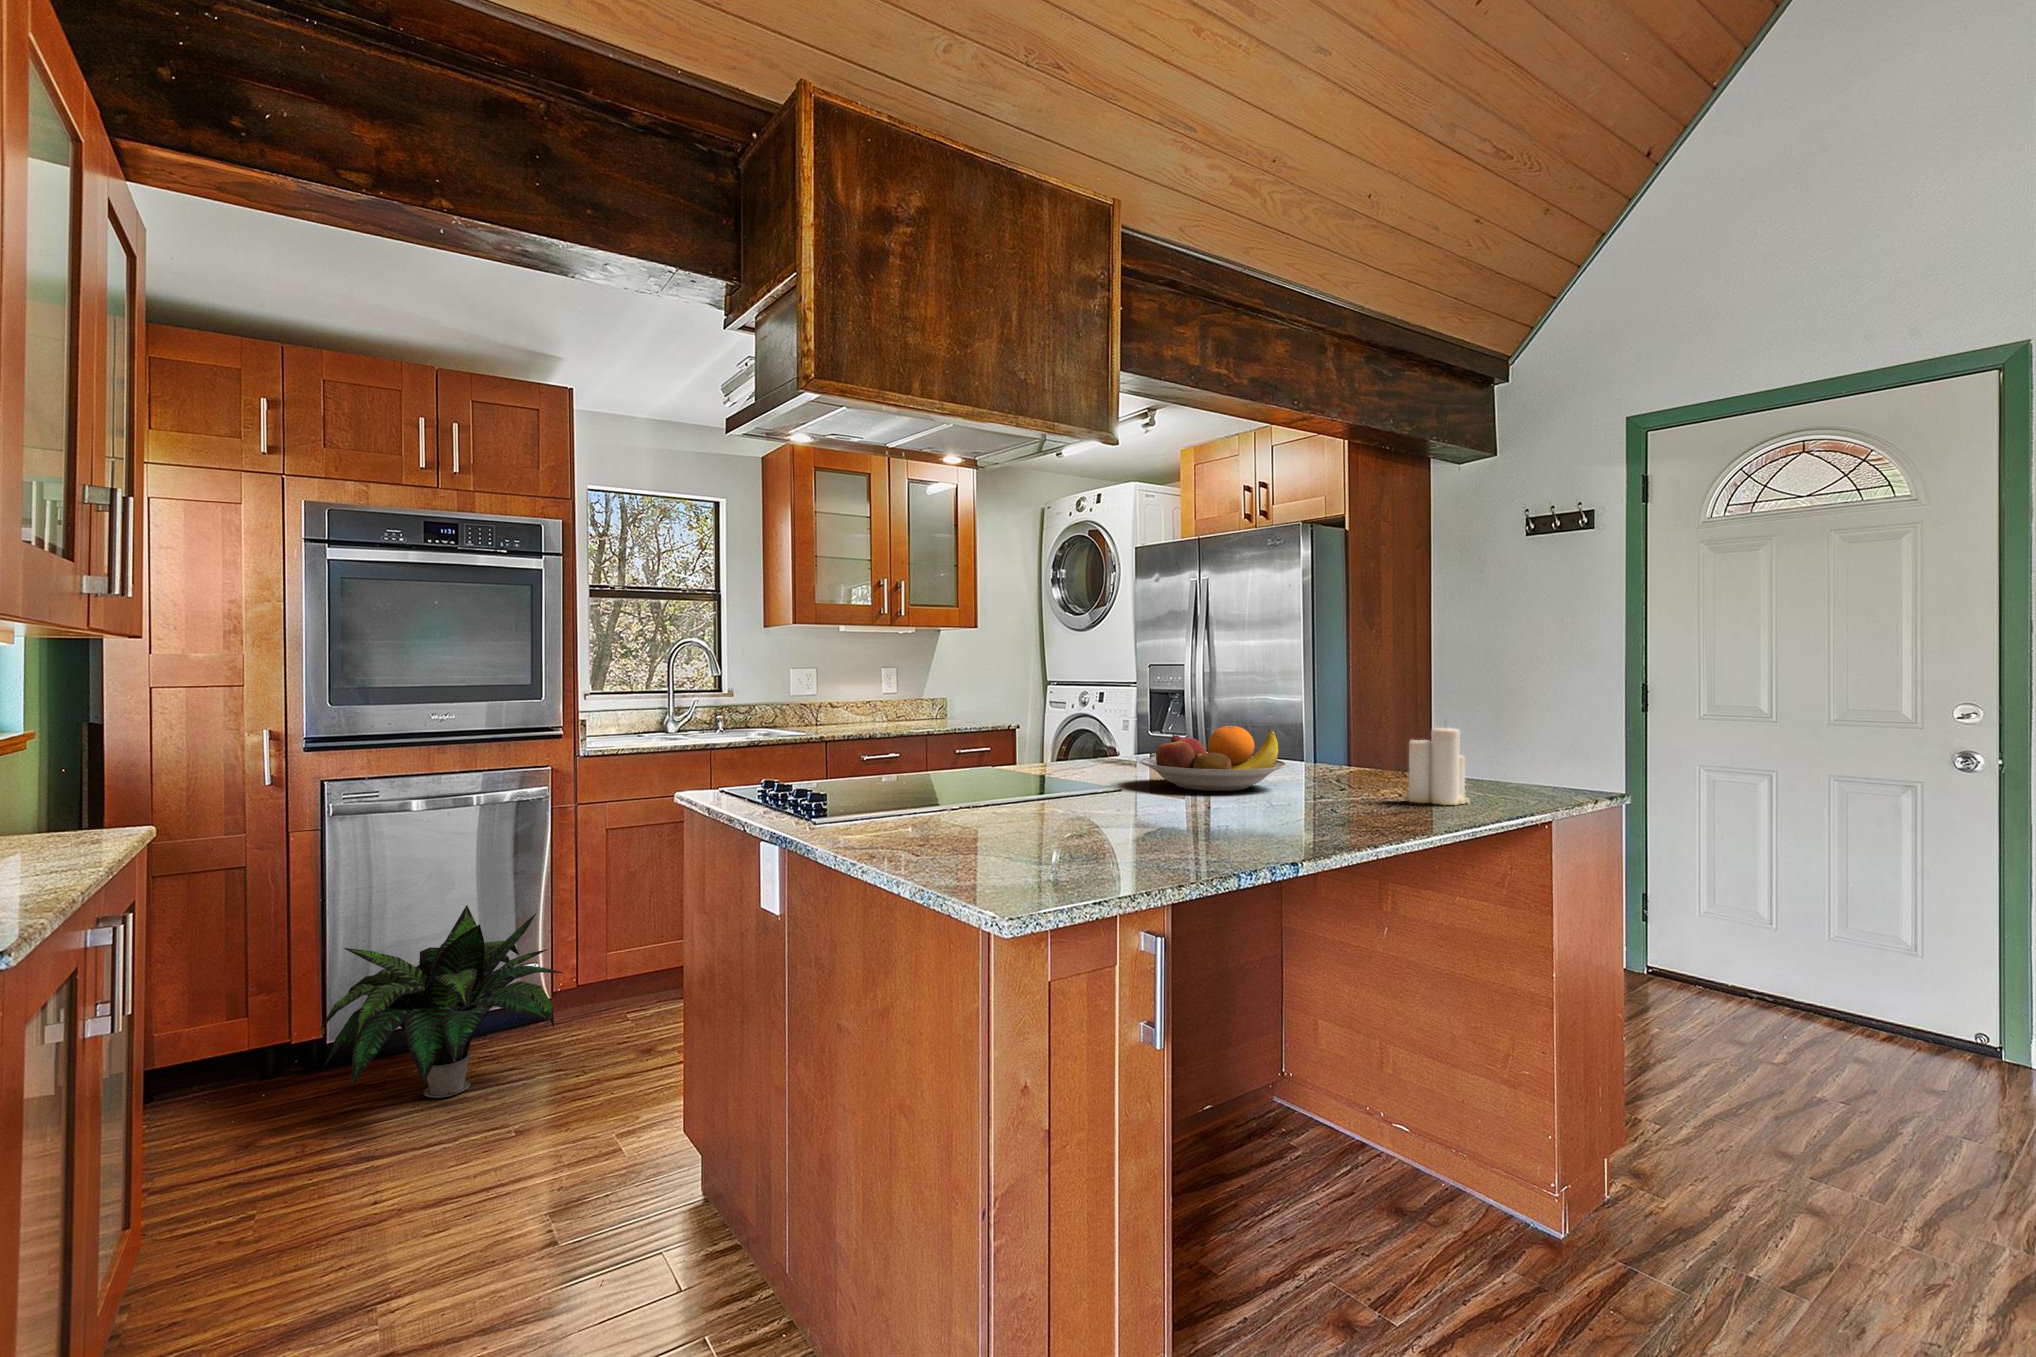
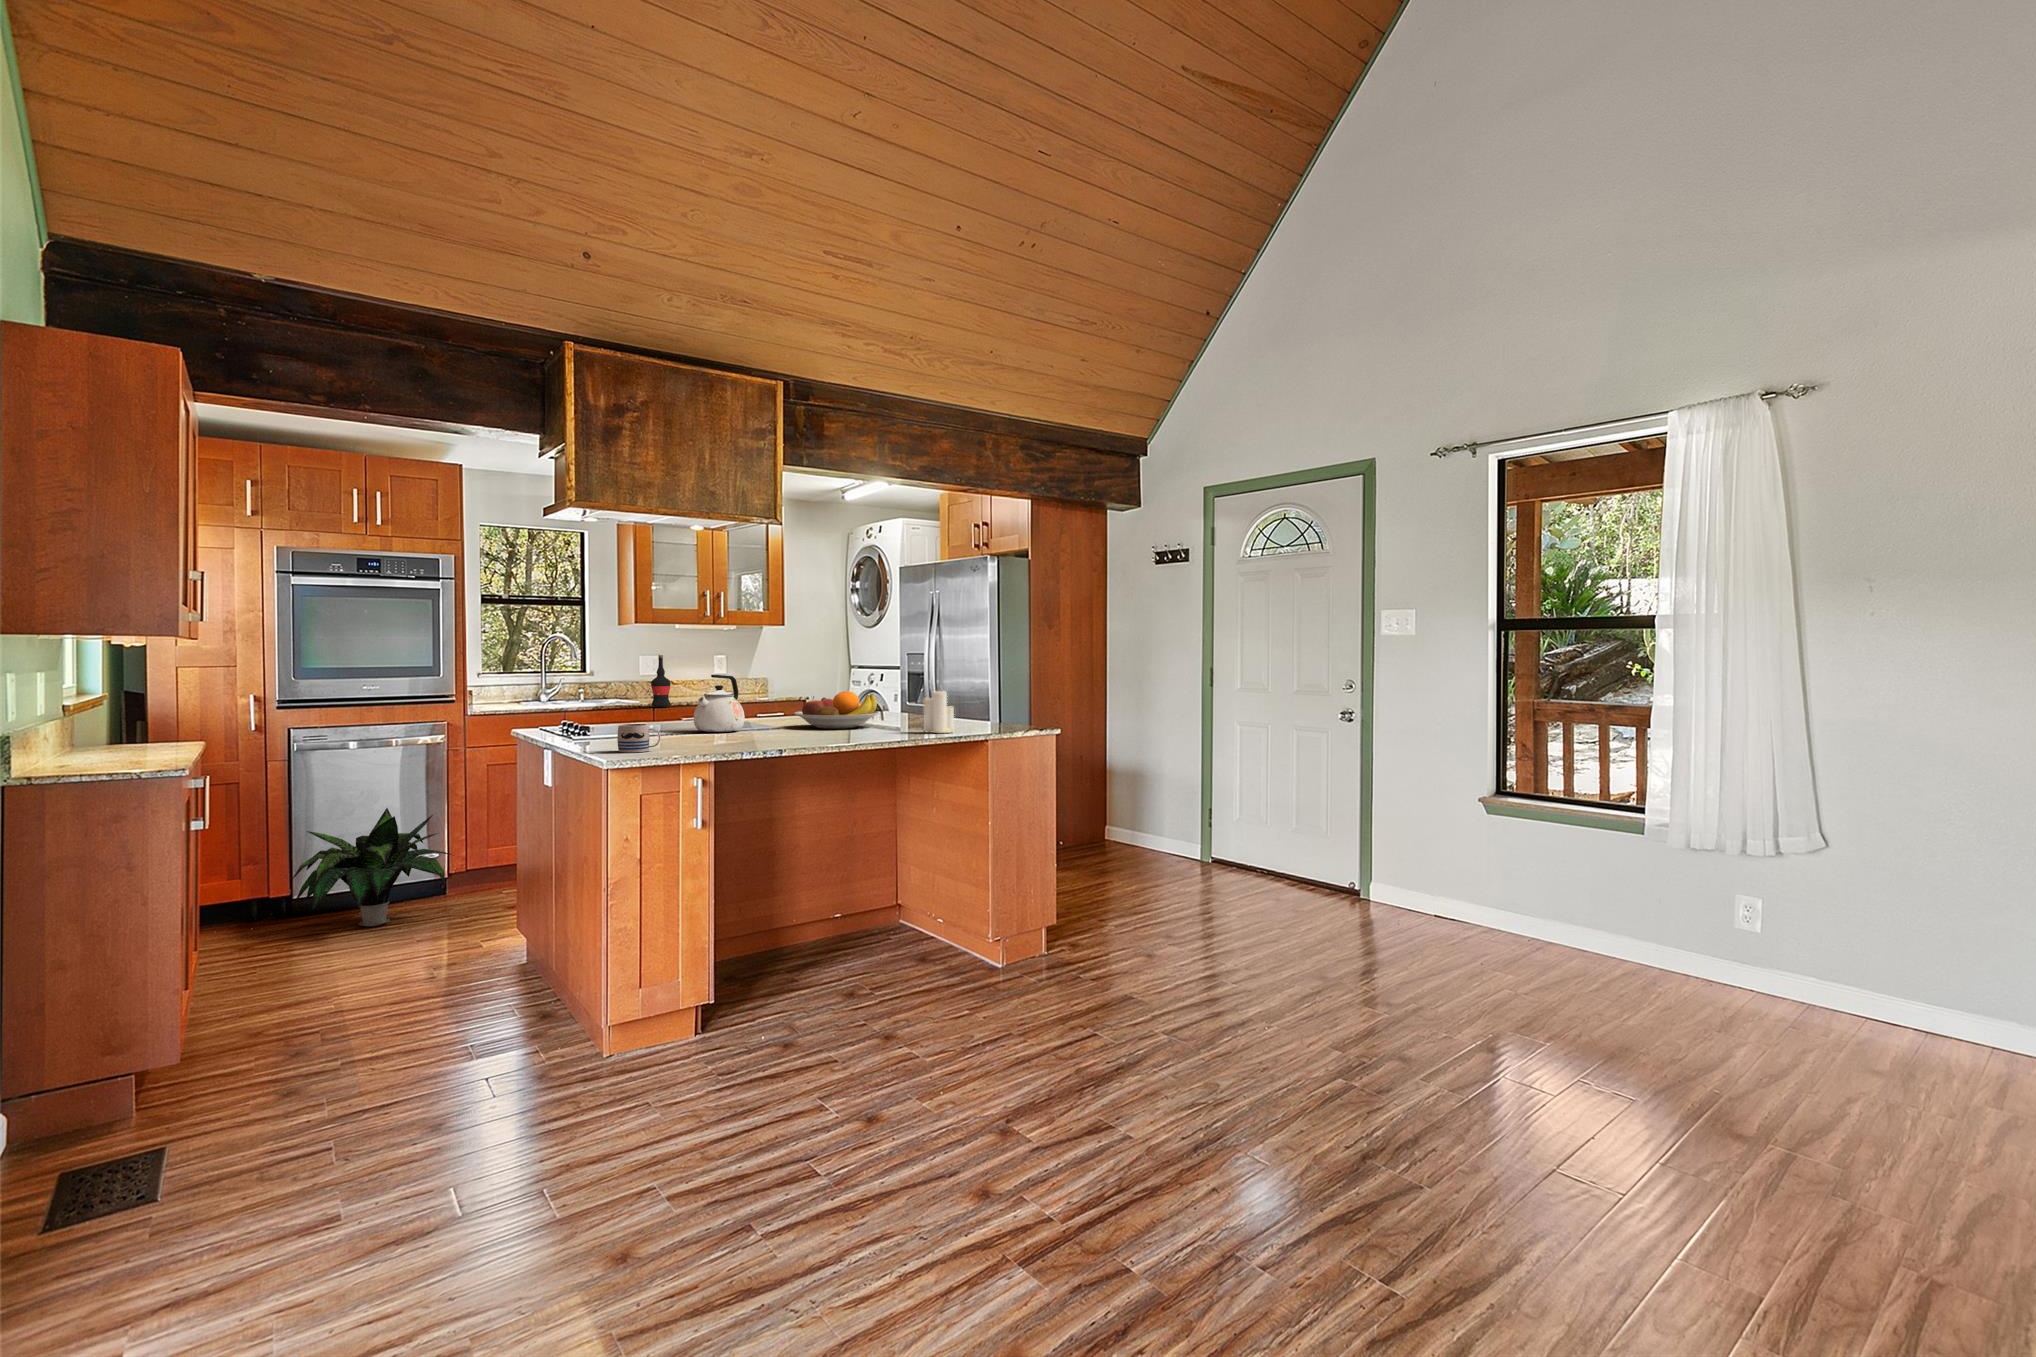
wine bottle: none [820,668,846,741] -> present [651,655,671,707]
kettle: none [1004,699,1091,803] -> present [694,675,745,732]
mug: none [1002,814,1090,886] -> present [617,724,660,752]

